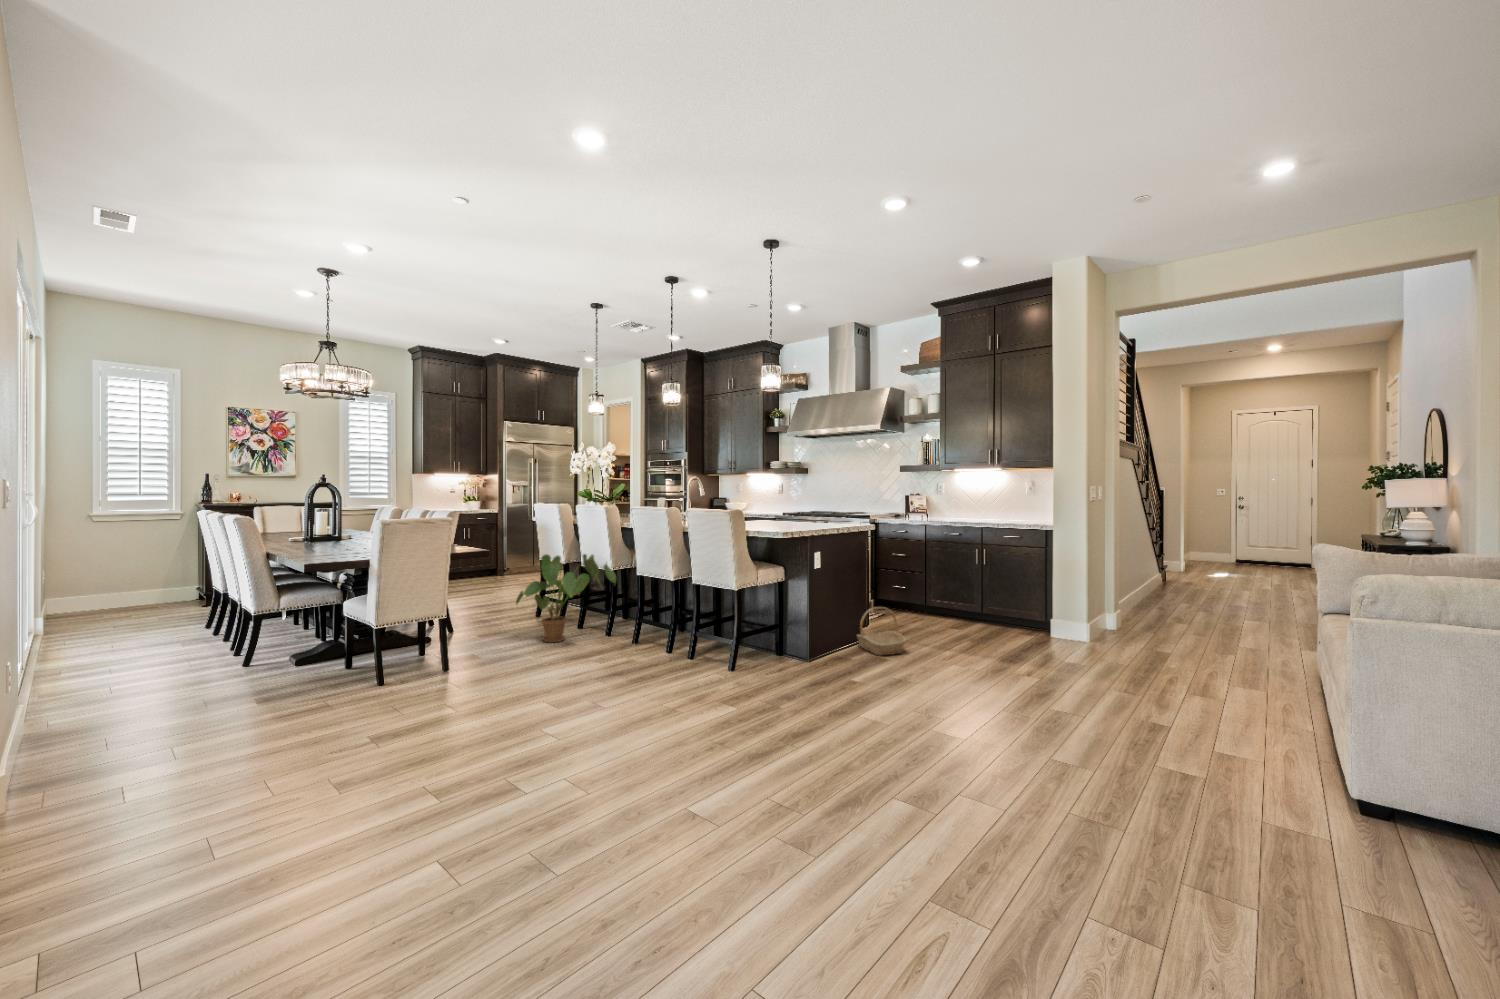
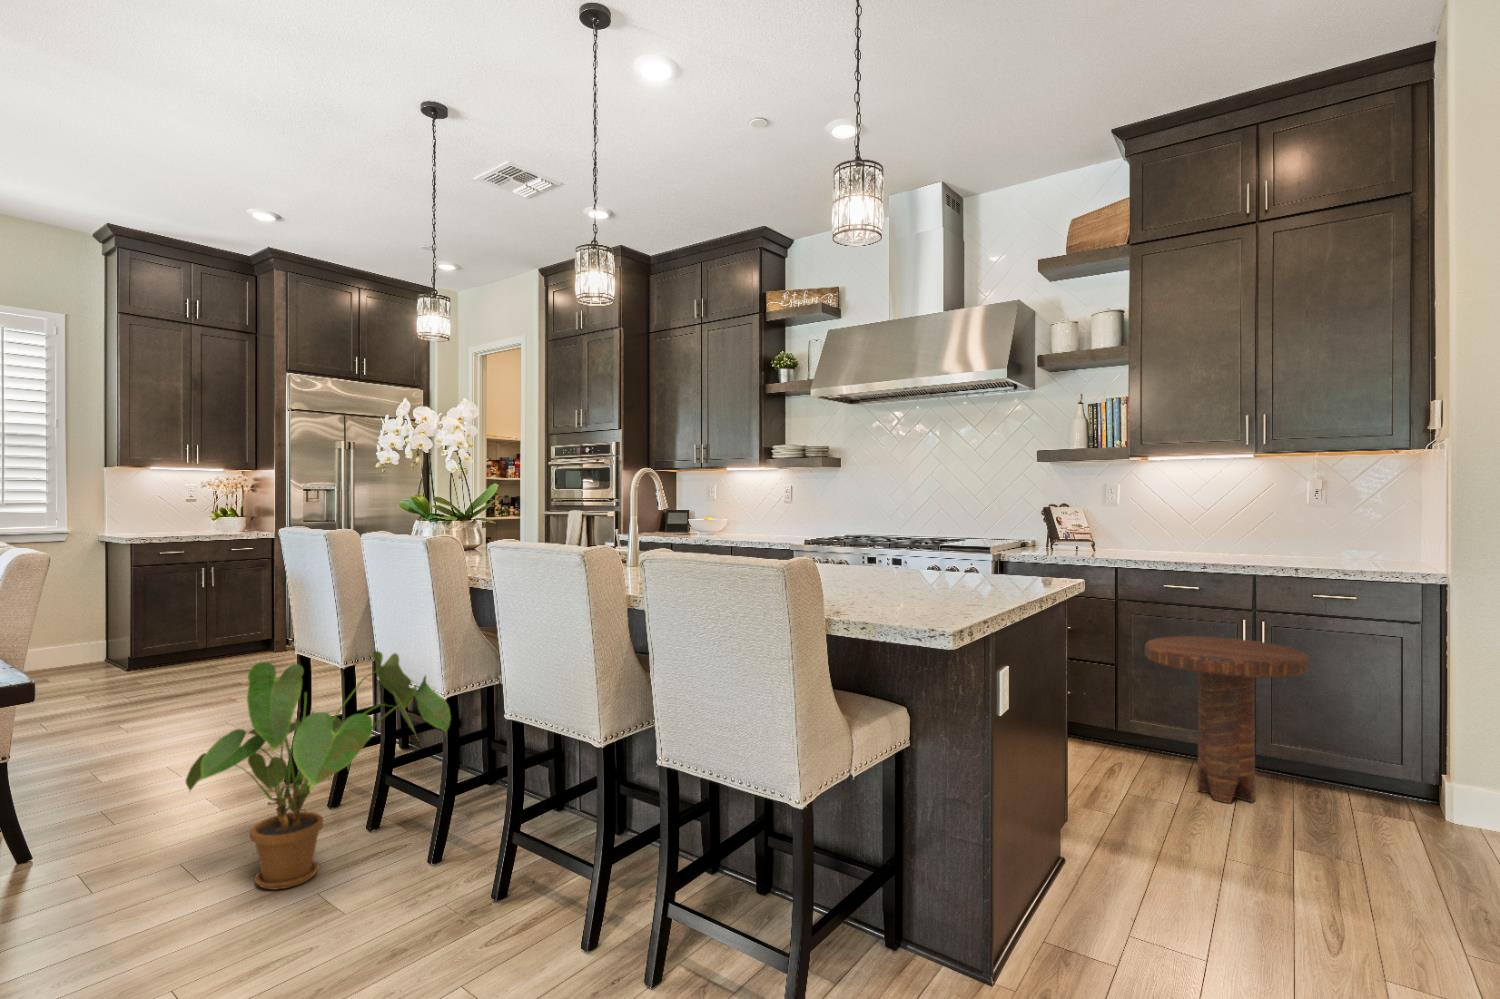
side table: none [927,557,996,630] -> present [1145,636,1310,803]
basket: present [857,607,906,655] -> none [1051,788,1197,928]

